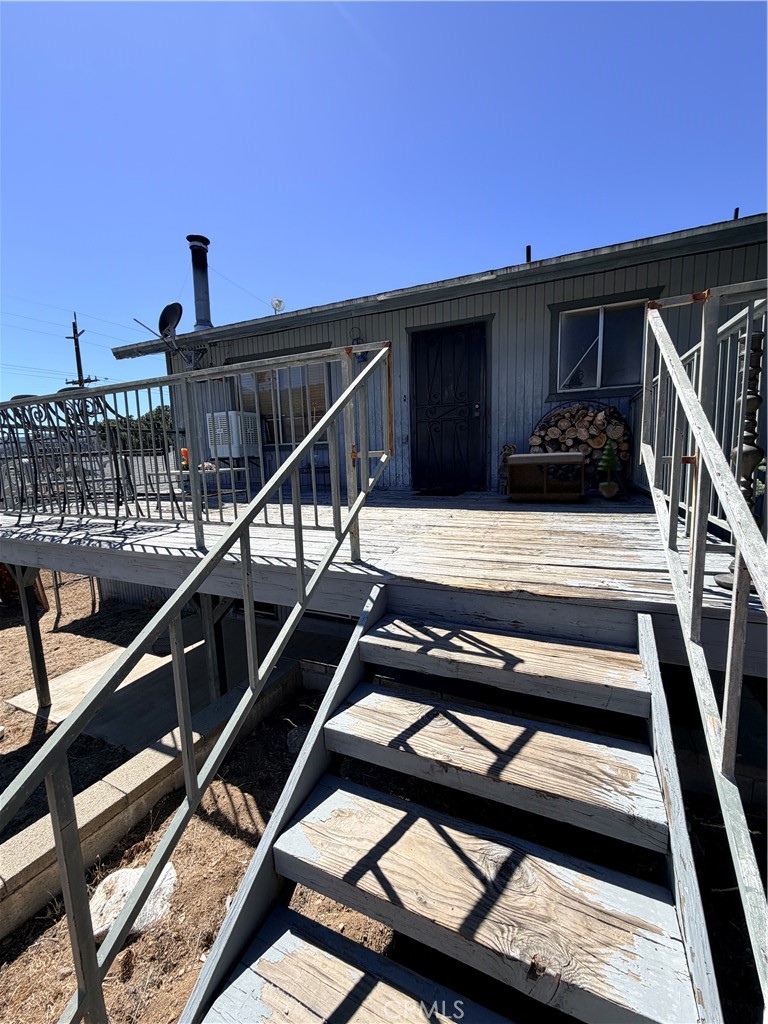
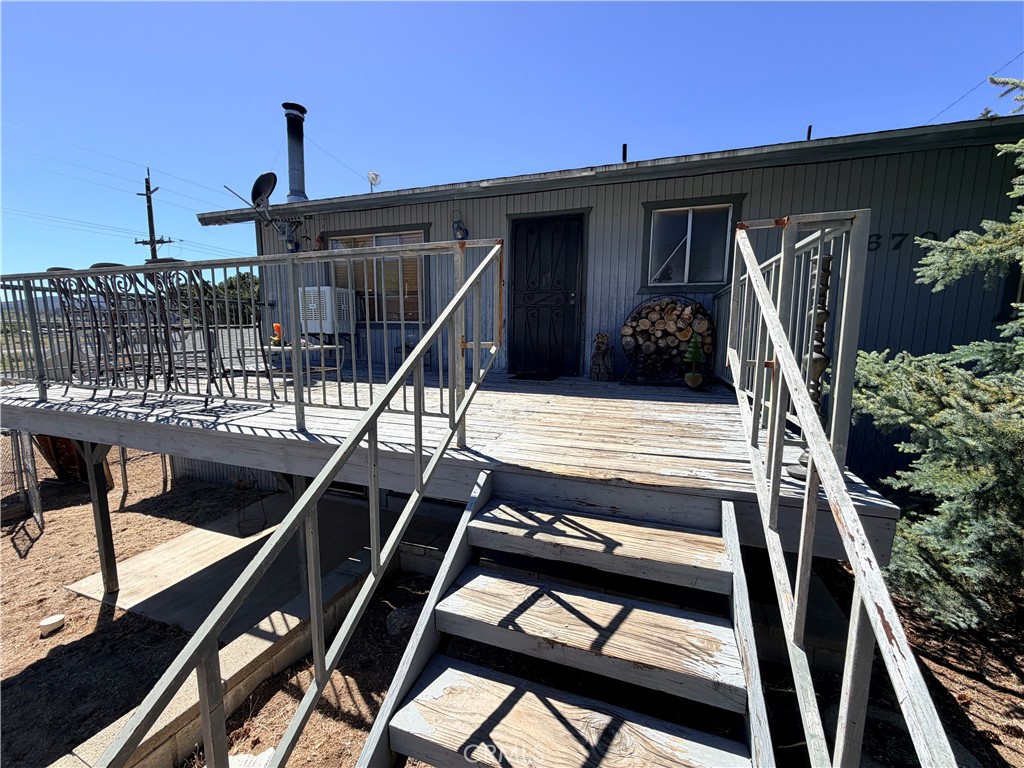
bench: present [507,453,585,500] -> none [599,344,673,389]

